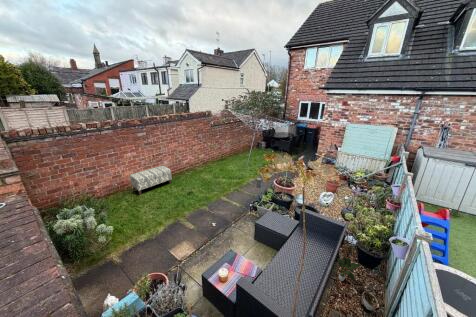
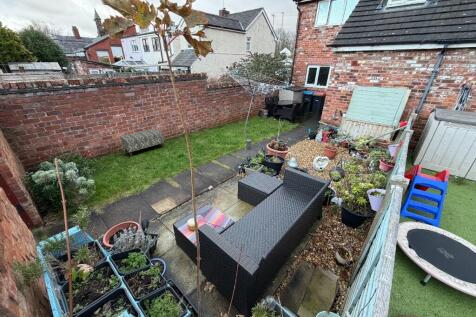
potted plant: present [337,257,359,281] -> none [318,215,340,240]

